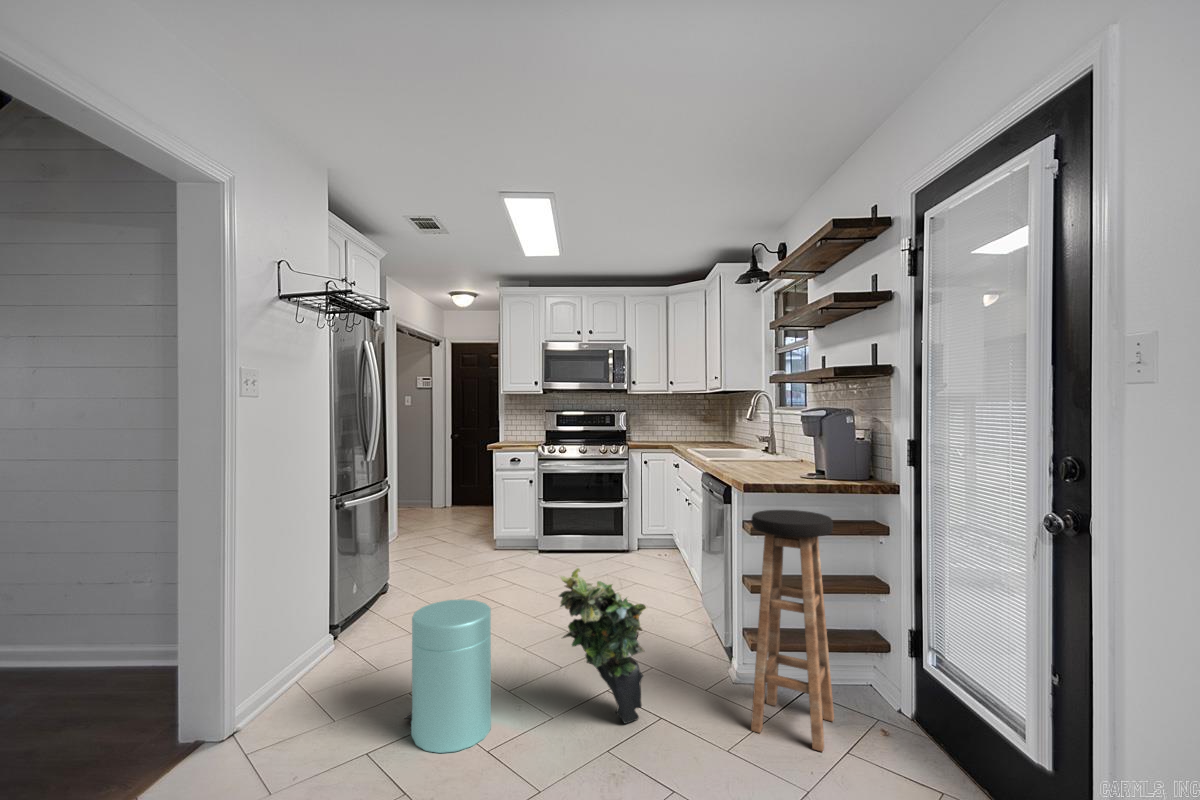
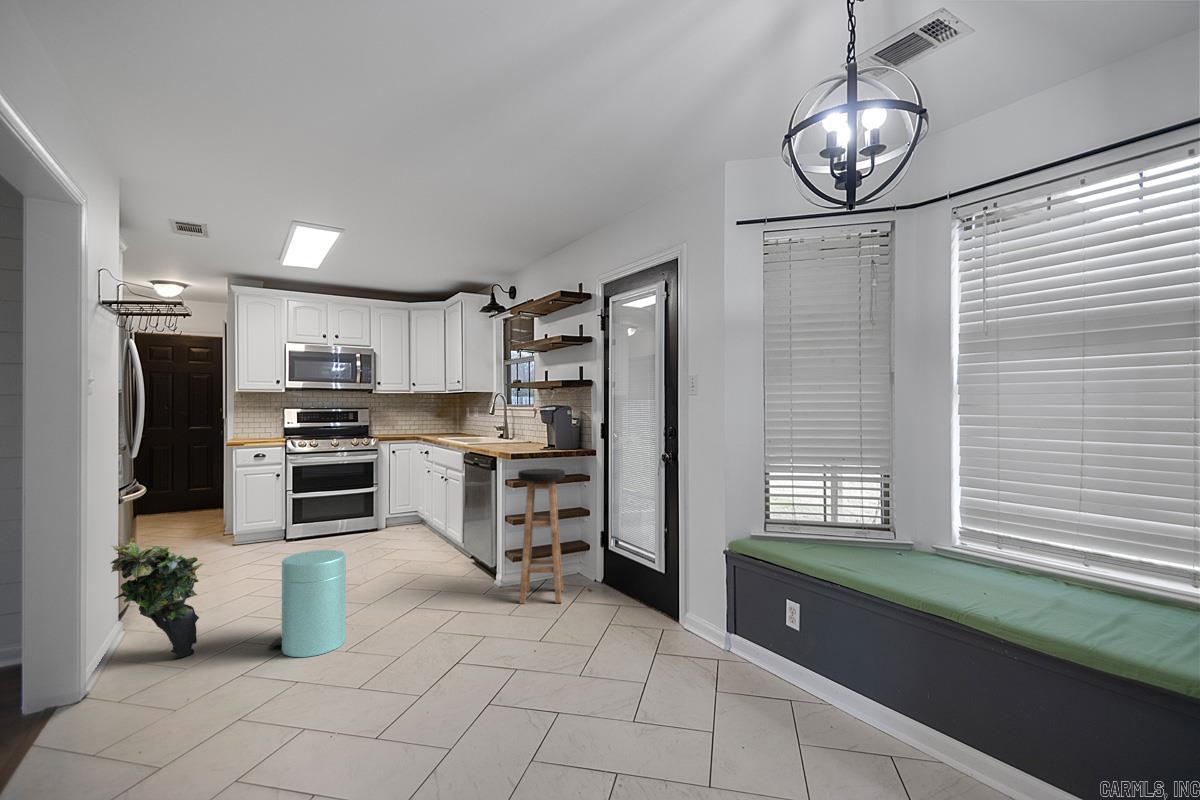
potted plant: present [559,568,647,723] -> present [111,538,204,658]

